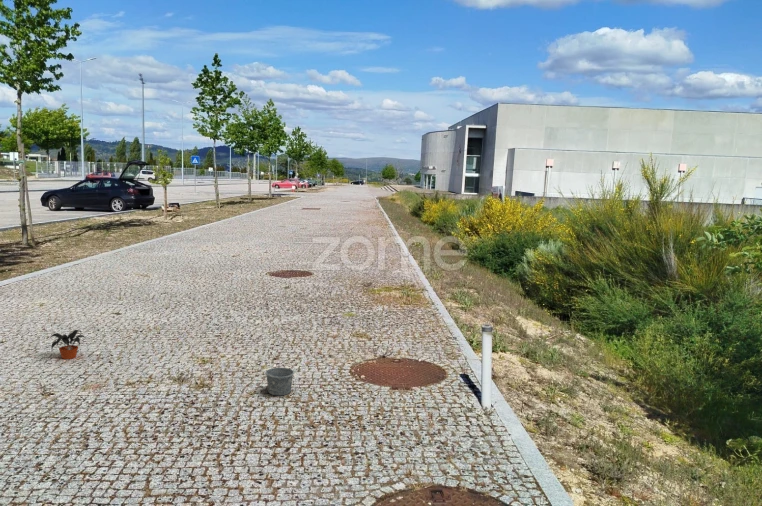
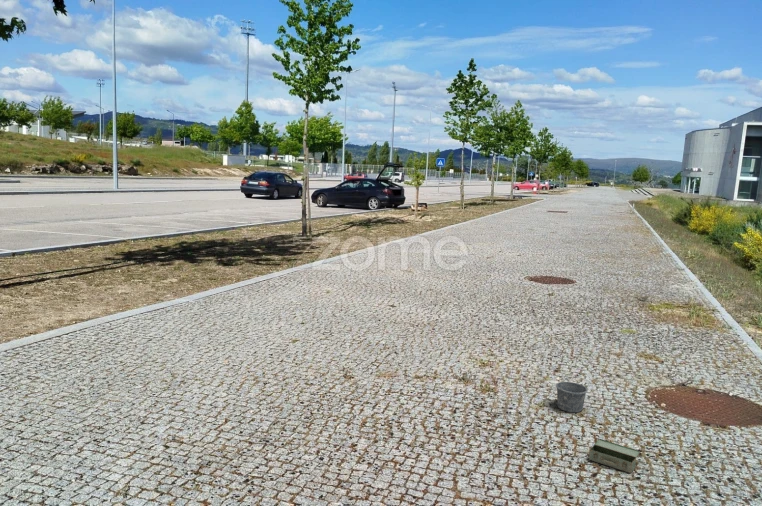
potted plant: present [51,330,85,359] -> none [343,320,374,346]
toolbox: none [286,416,331,442] -> present [589,439,640,473]

